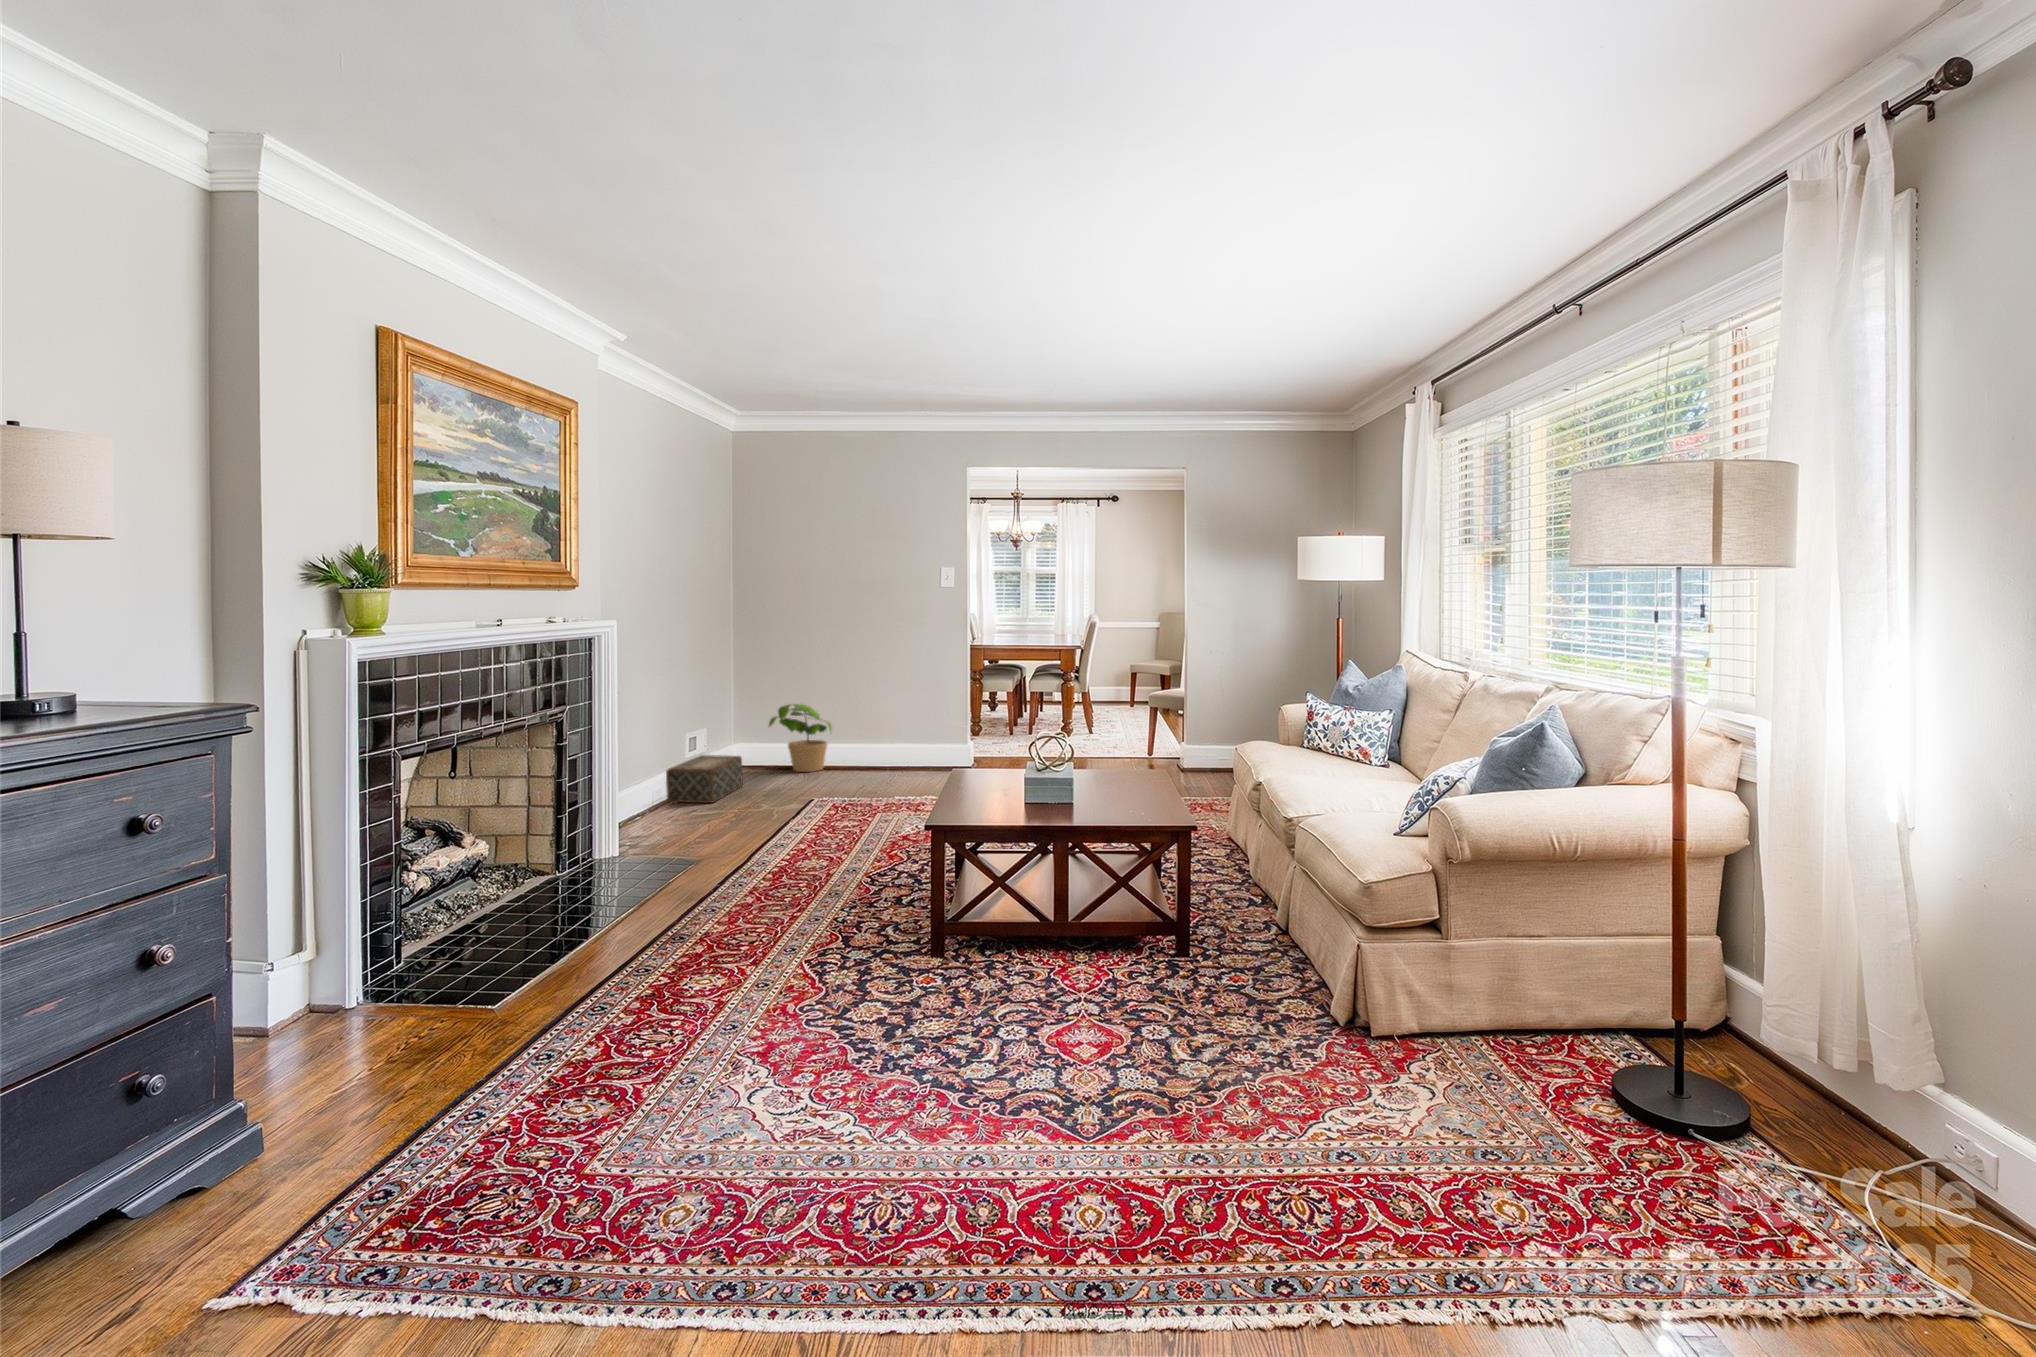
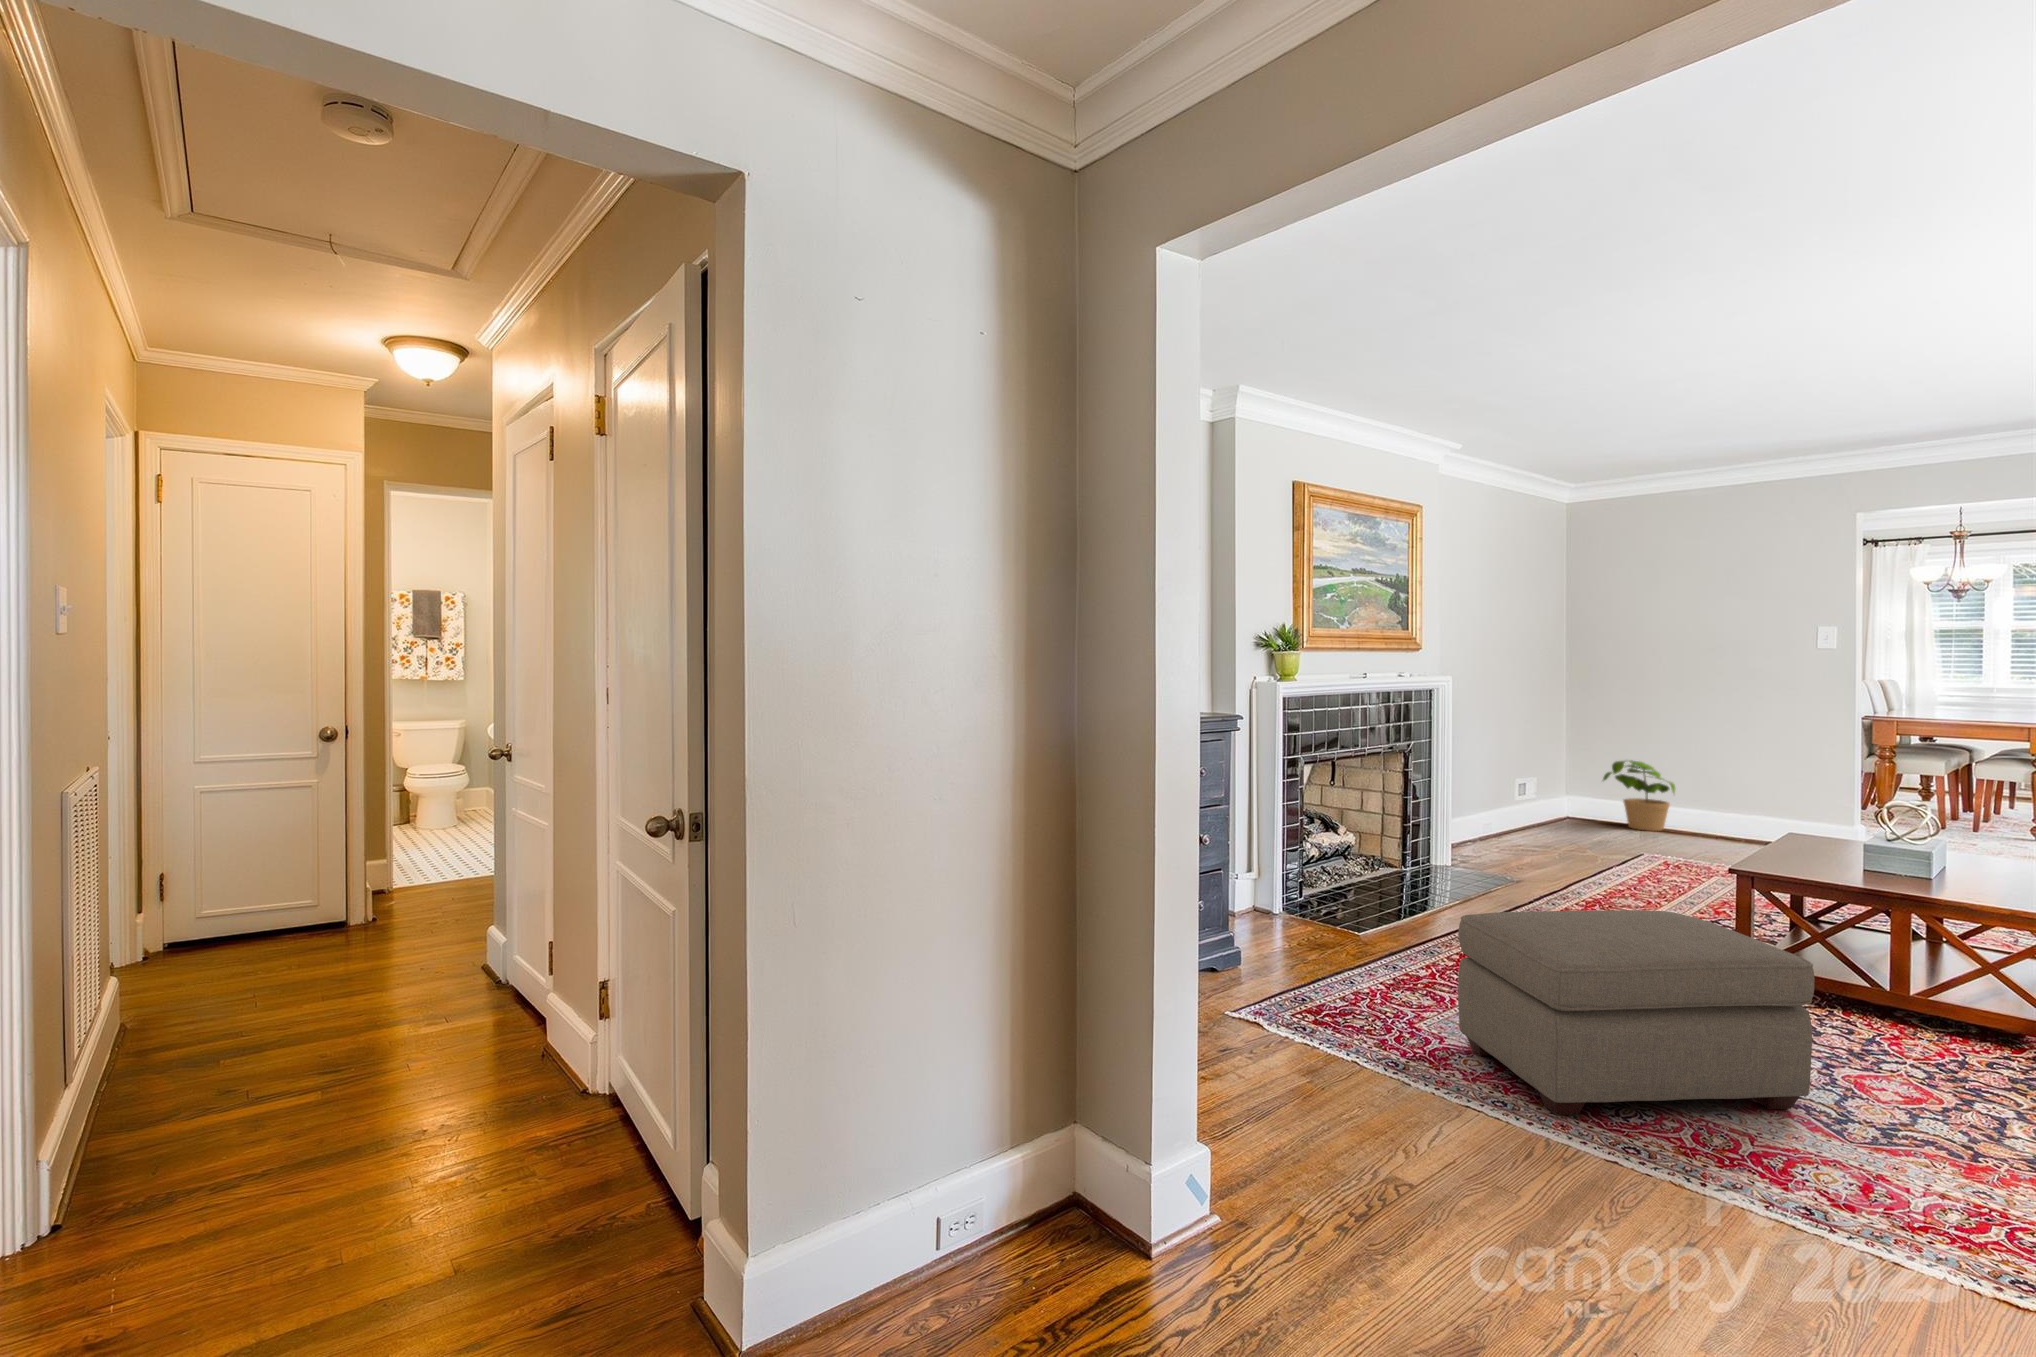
woven basket: present [666,755,743,803] -> none [1495,800,1571,842]
ottoman: none [645,906,1049,1274] -> present [1458,910,1814,1115]

